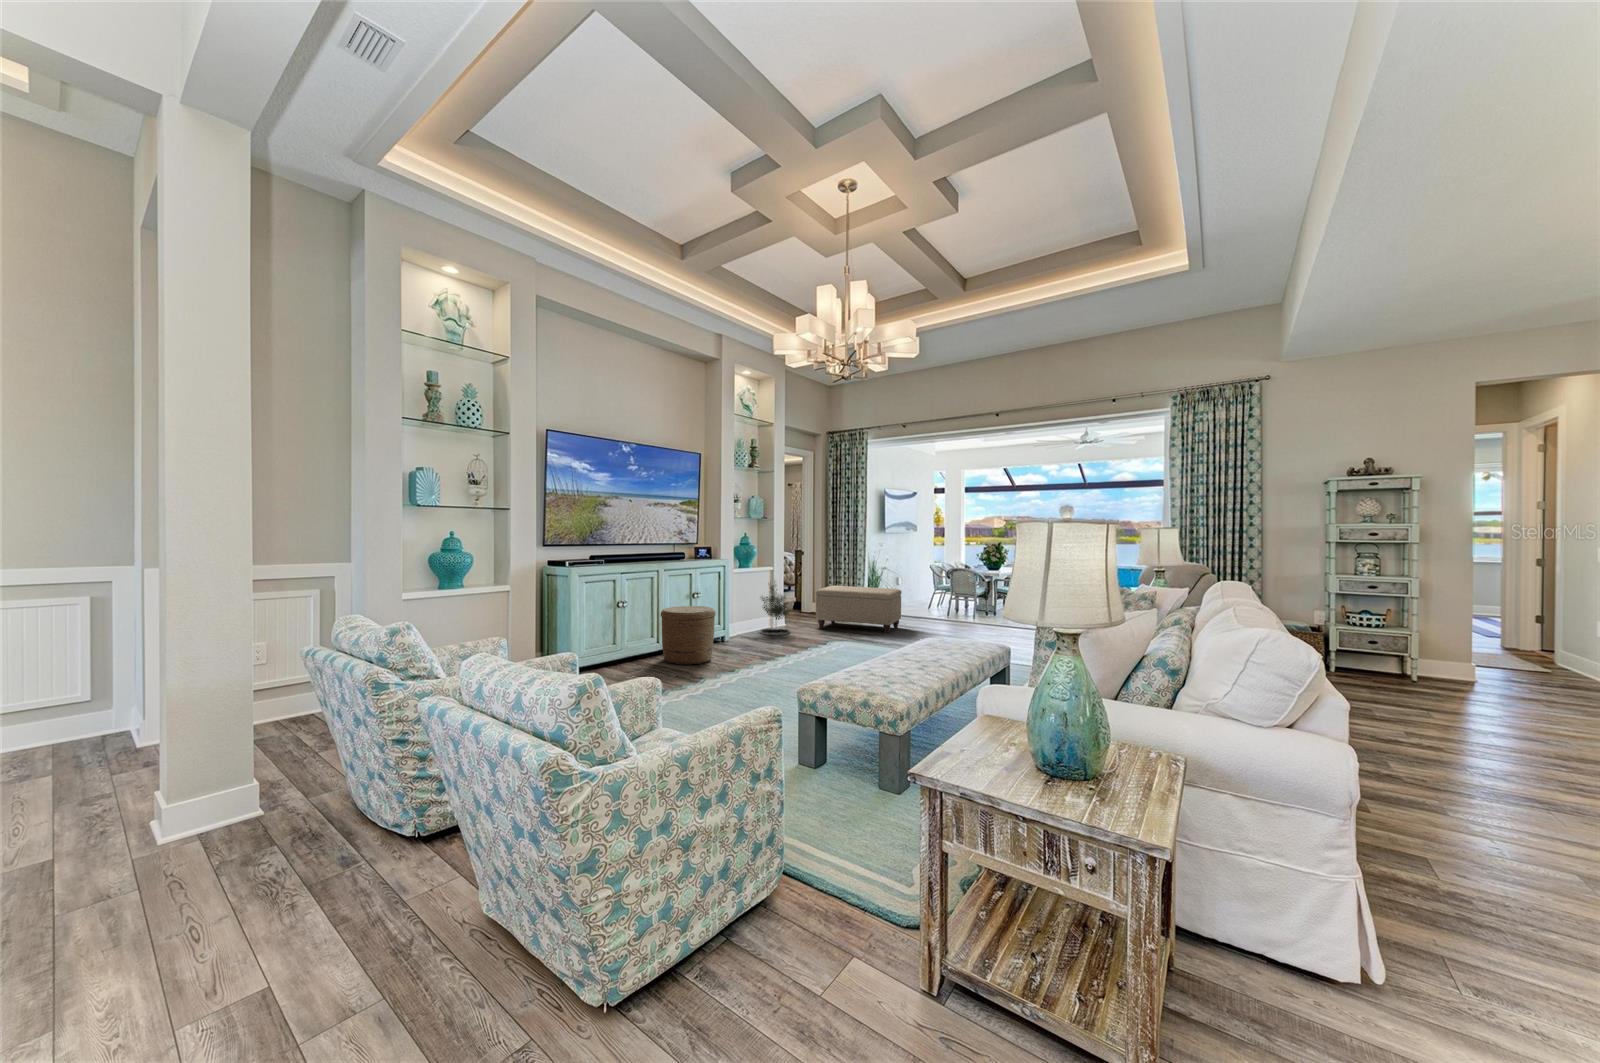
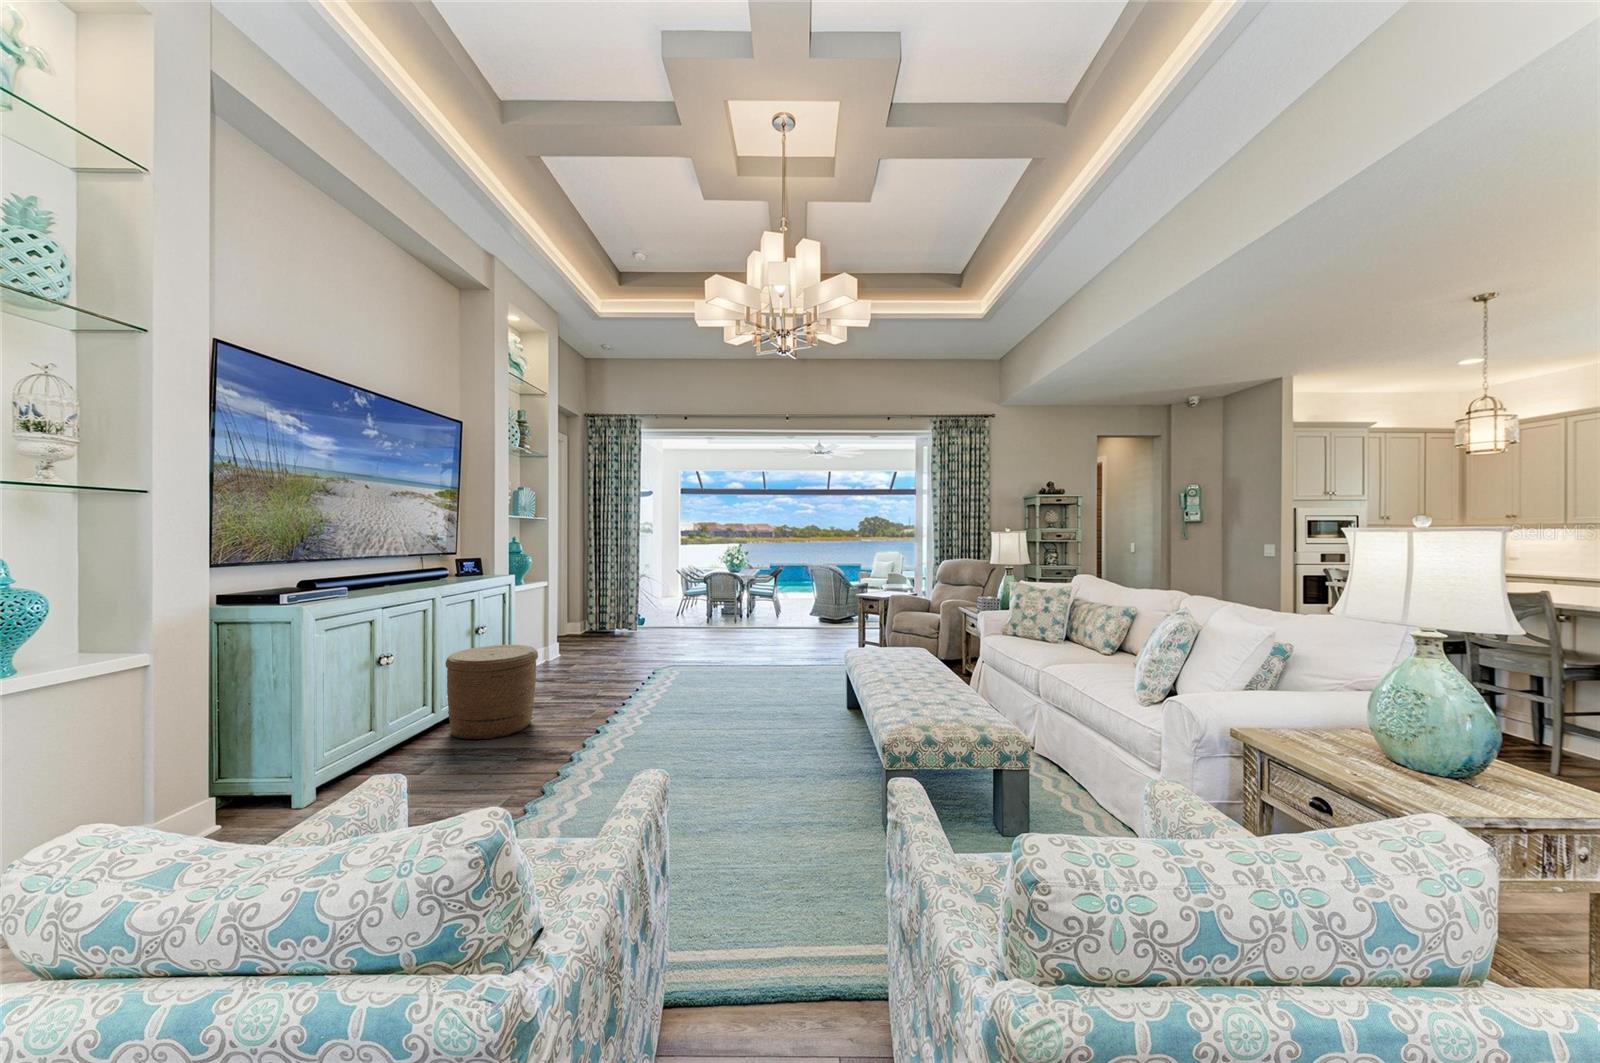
potted tree: present [760,584,790,635] -> none [534,594,585,669]
ottoman: present [816,586,901,634] -> none [599,597,693,650]

